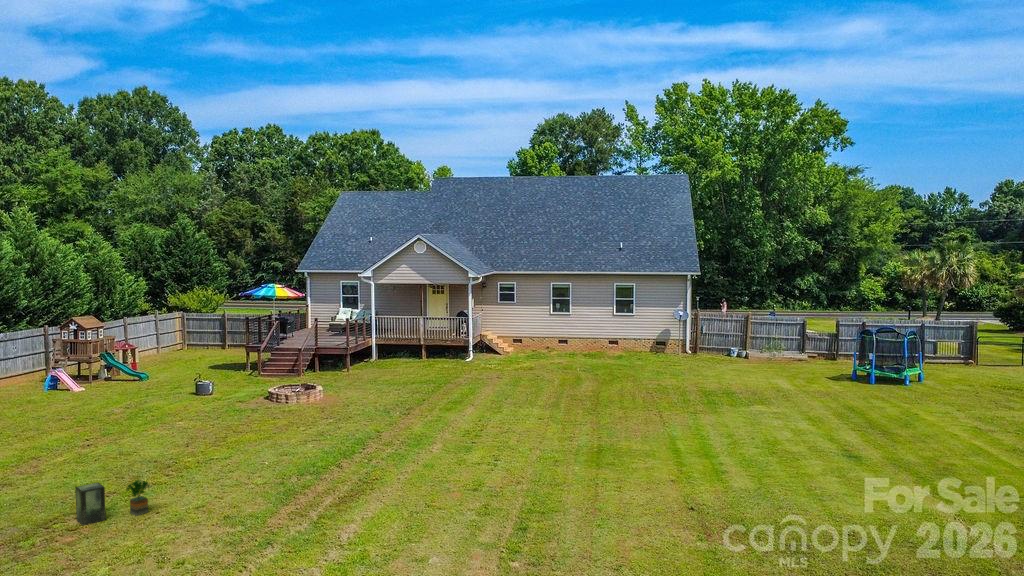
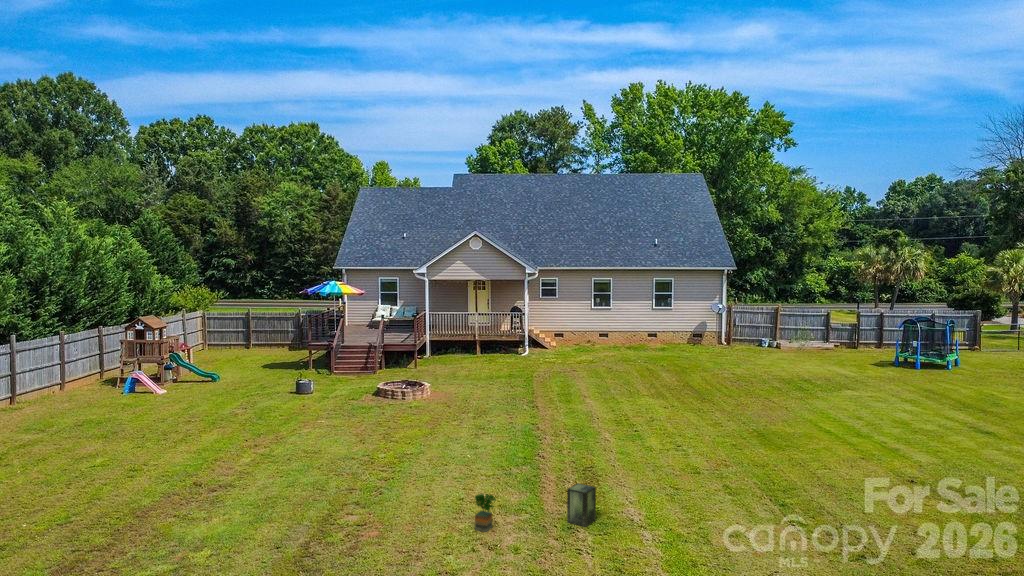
storage box: present [75,483,106,526] -> present [567,483,596,527]

